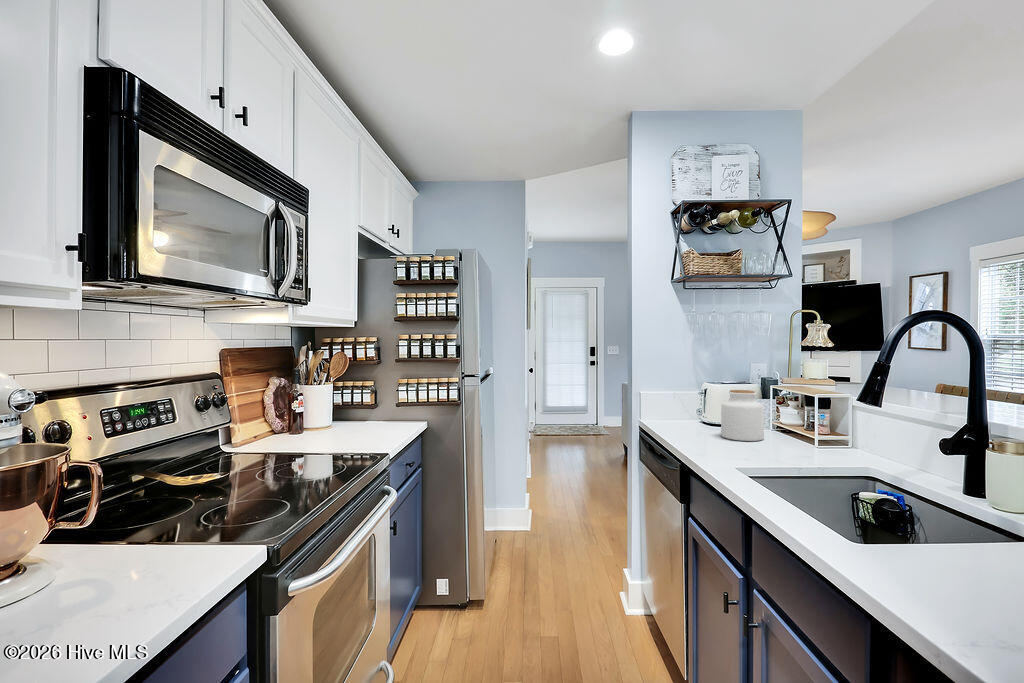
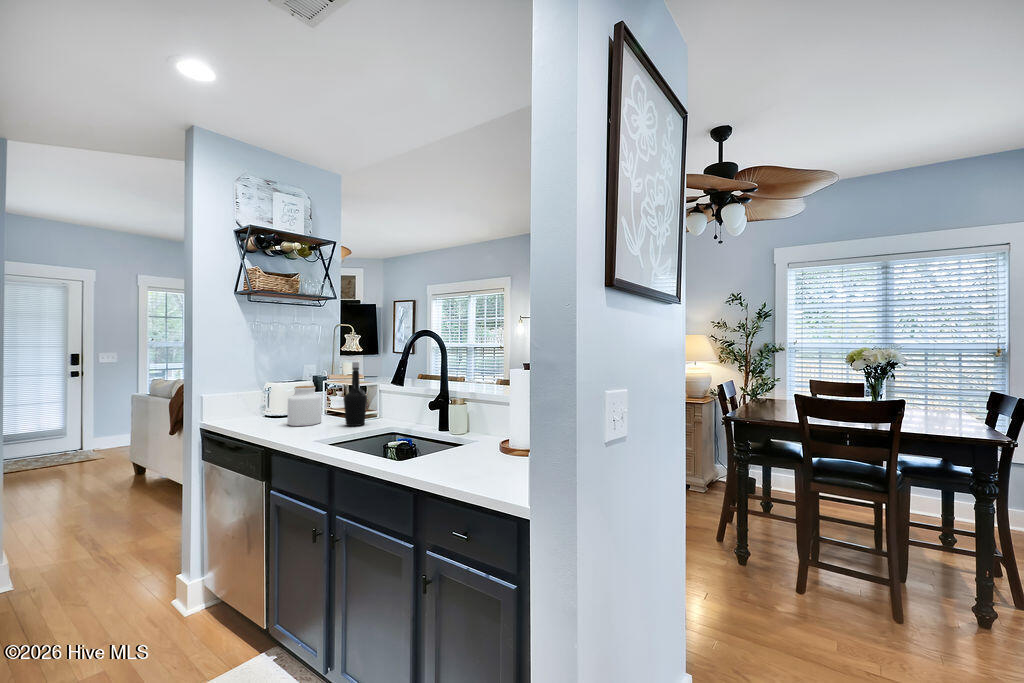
bottle: none [792,363,828,454] -> present [344,362,367,426]

